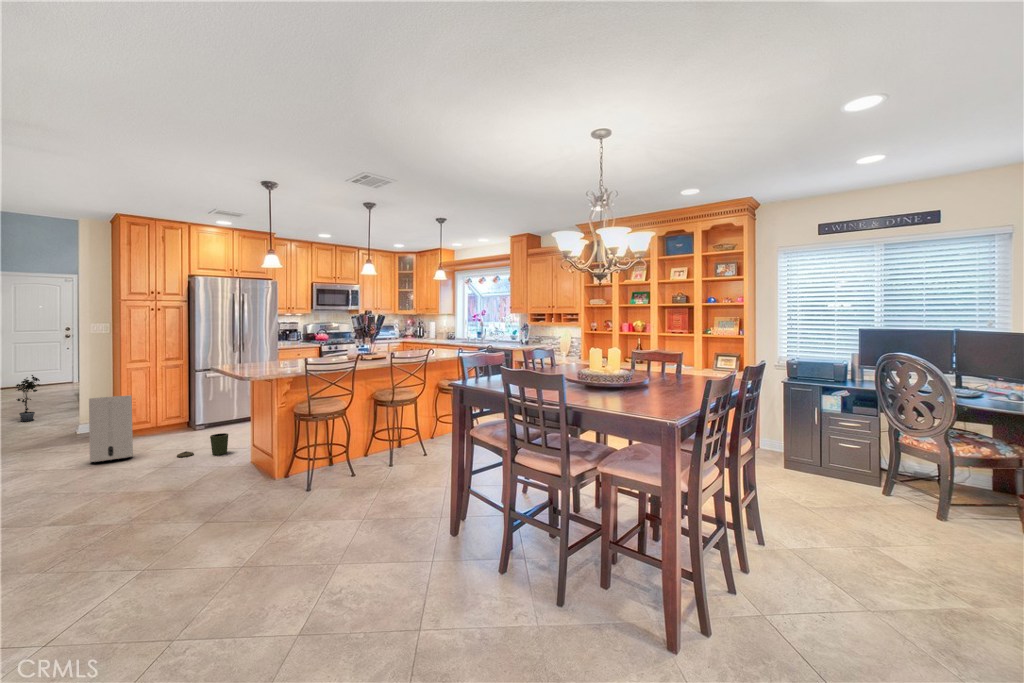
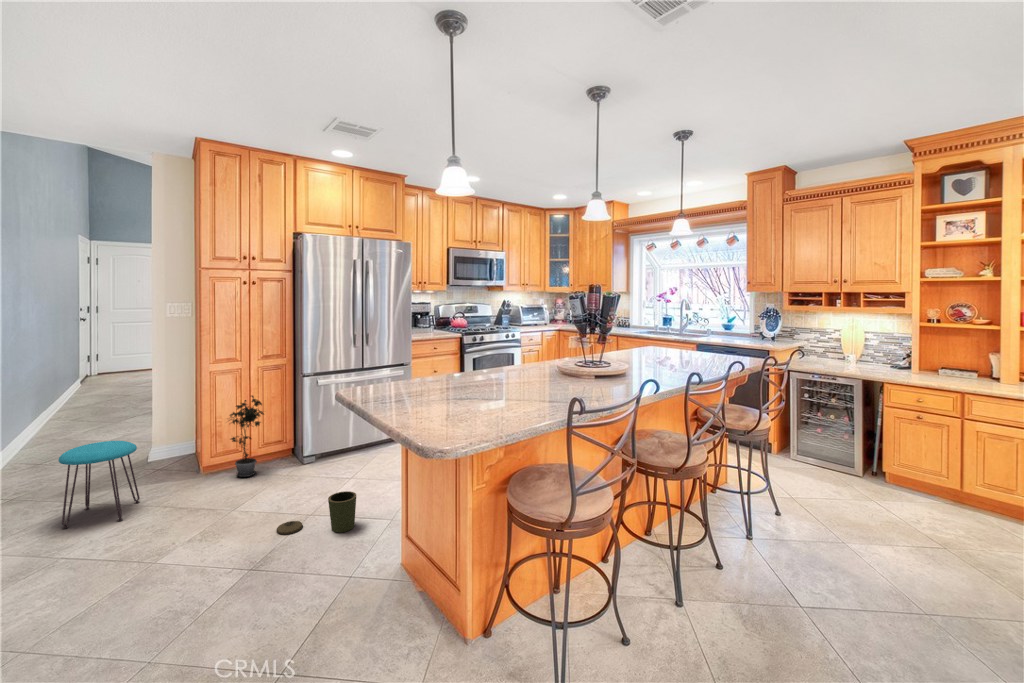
potted plant: present [16,375,40,421] -> present [229,396,264,477]
air purifier: present [89,395,133,462] -> none [141,424,211,540]
stool: none [28,411,79,462] -> present [58,441,140,529]

